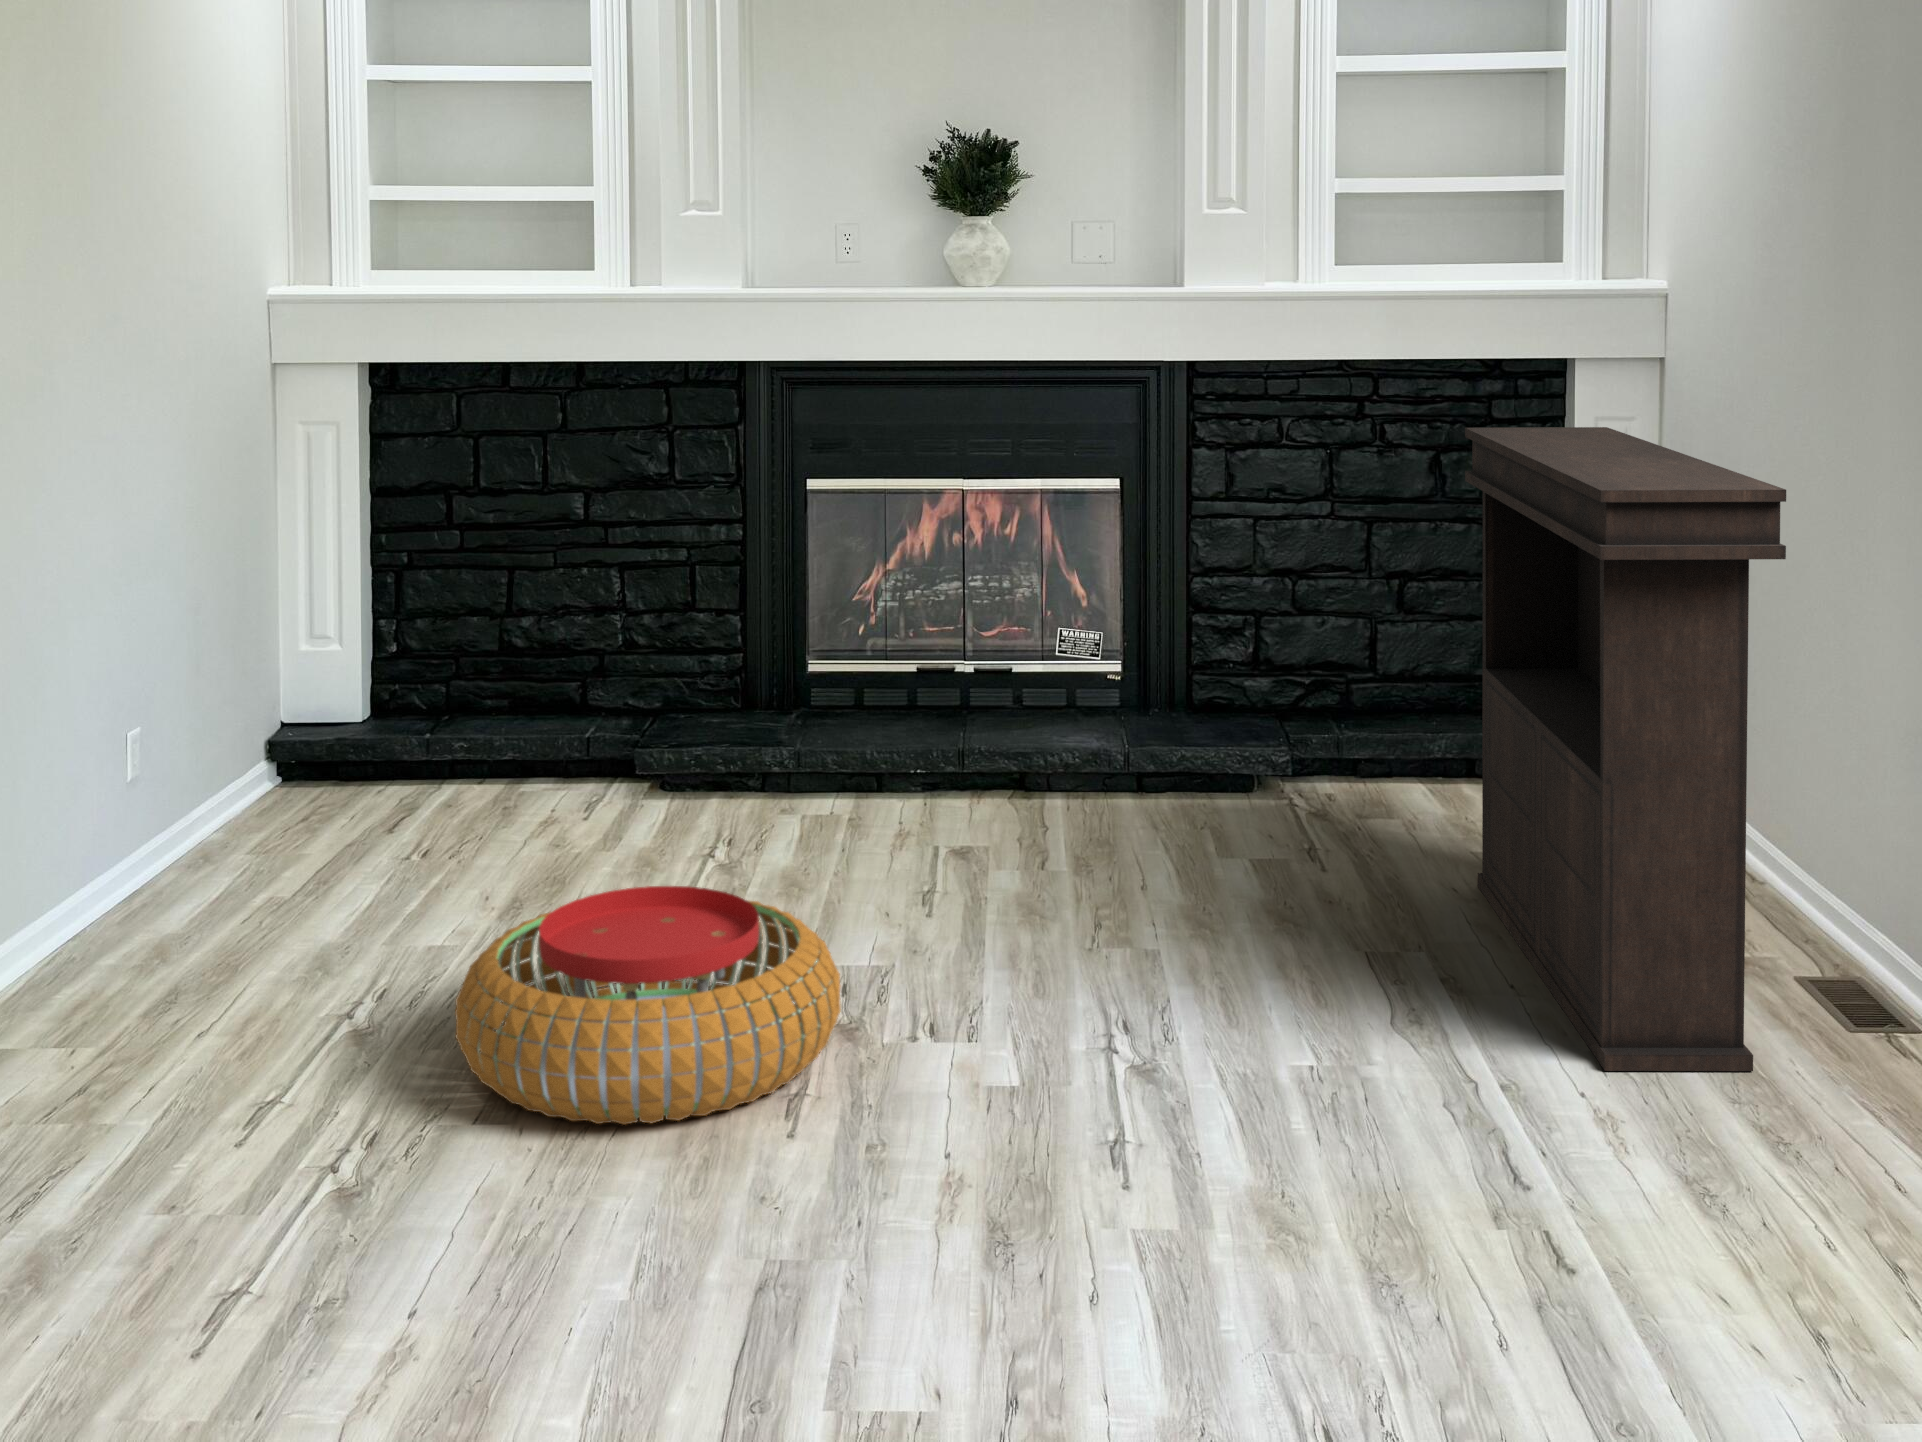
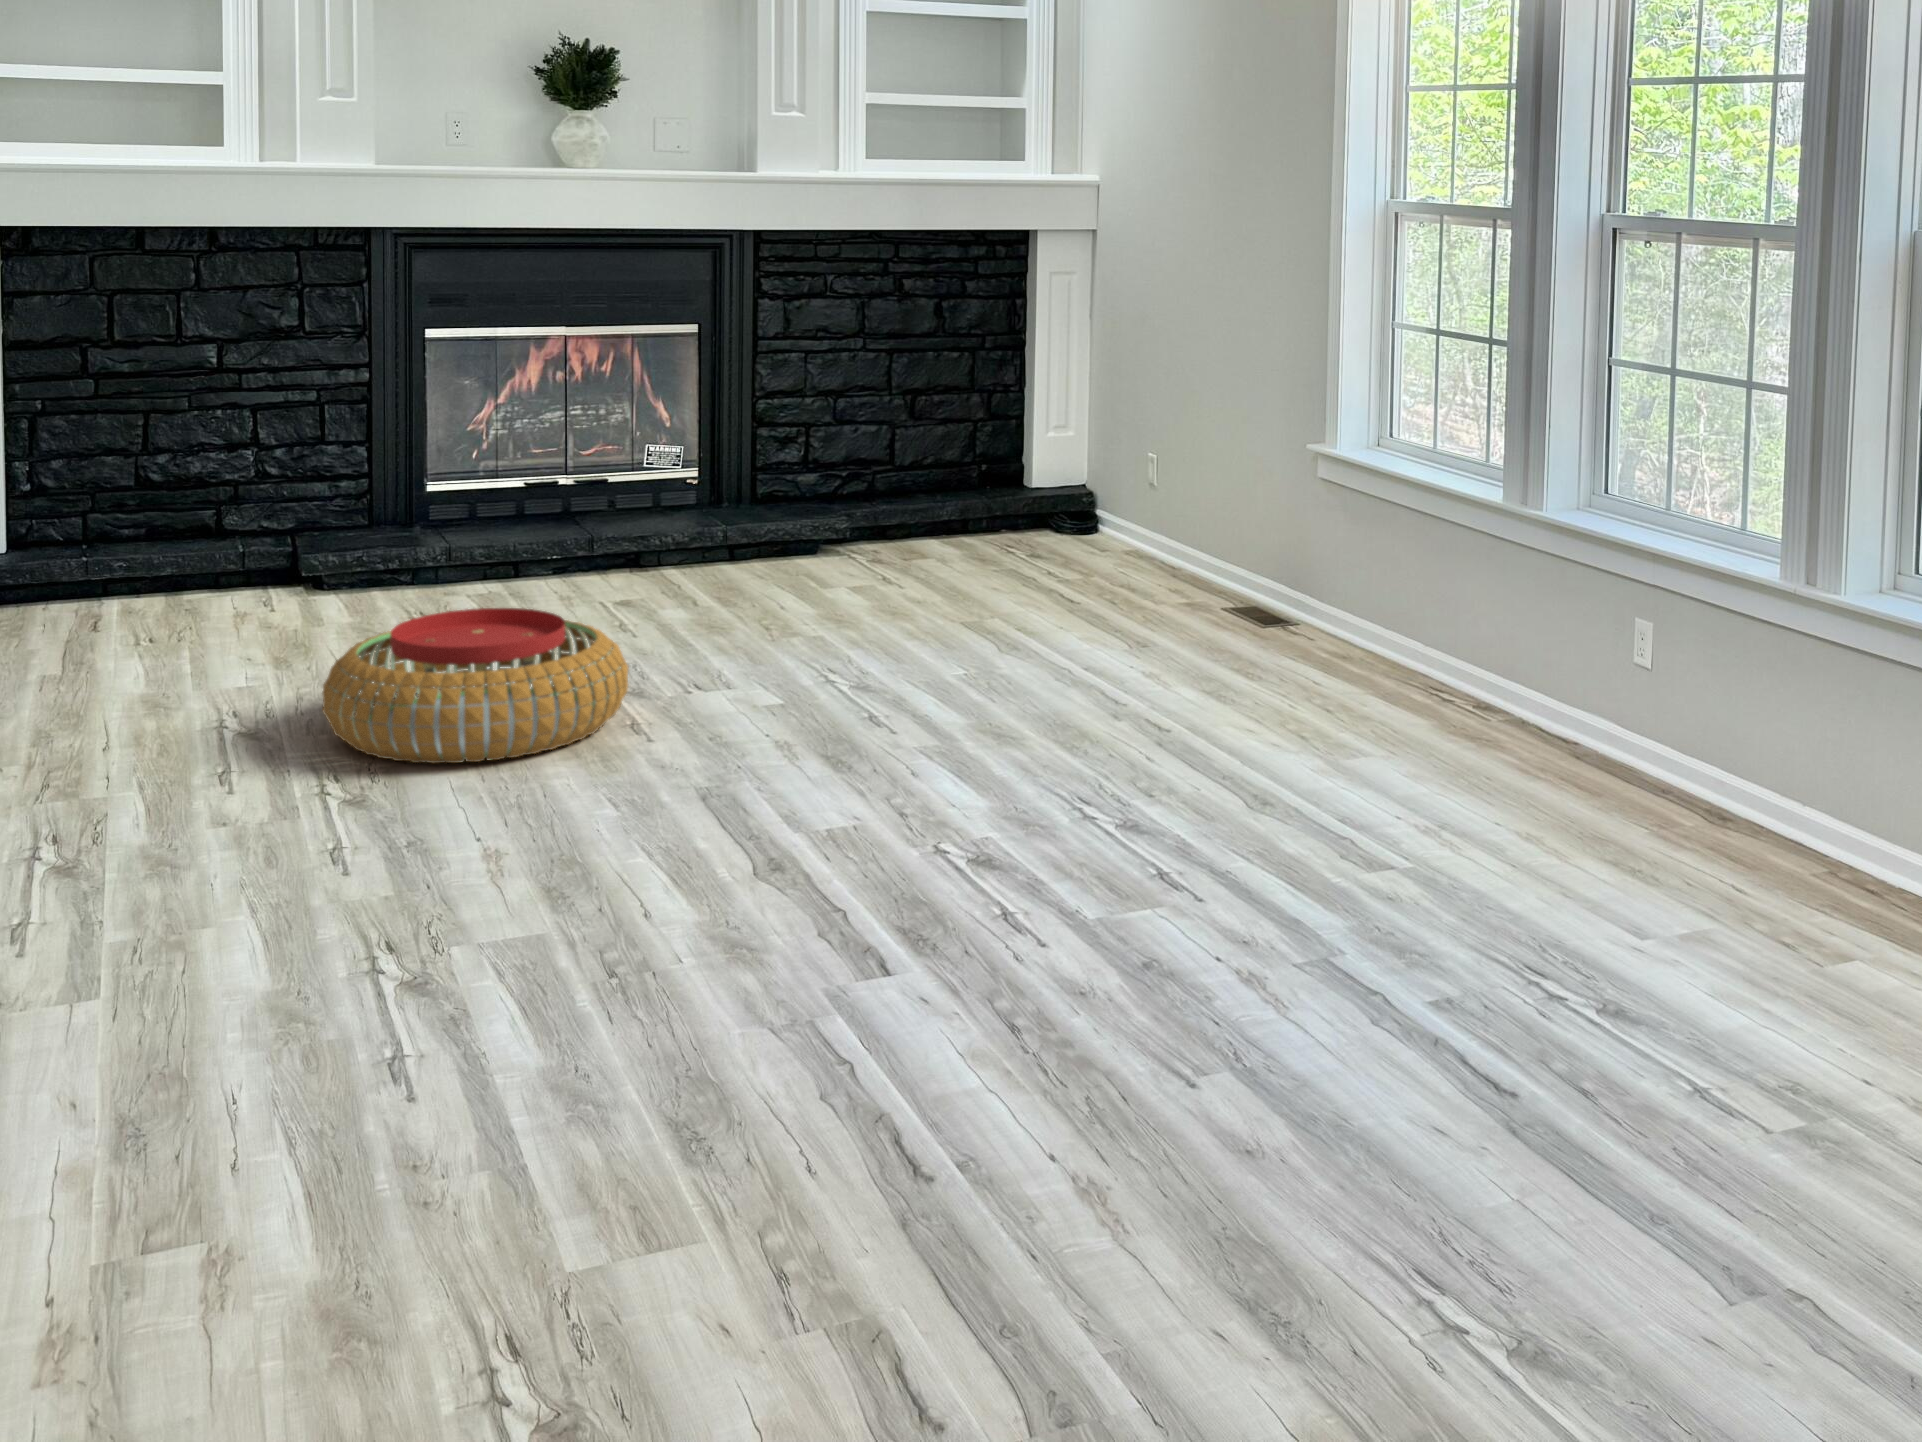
console table: present [1465,427,1786,1071] -> none [1000,272,1240,665]

